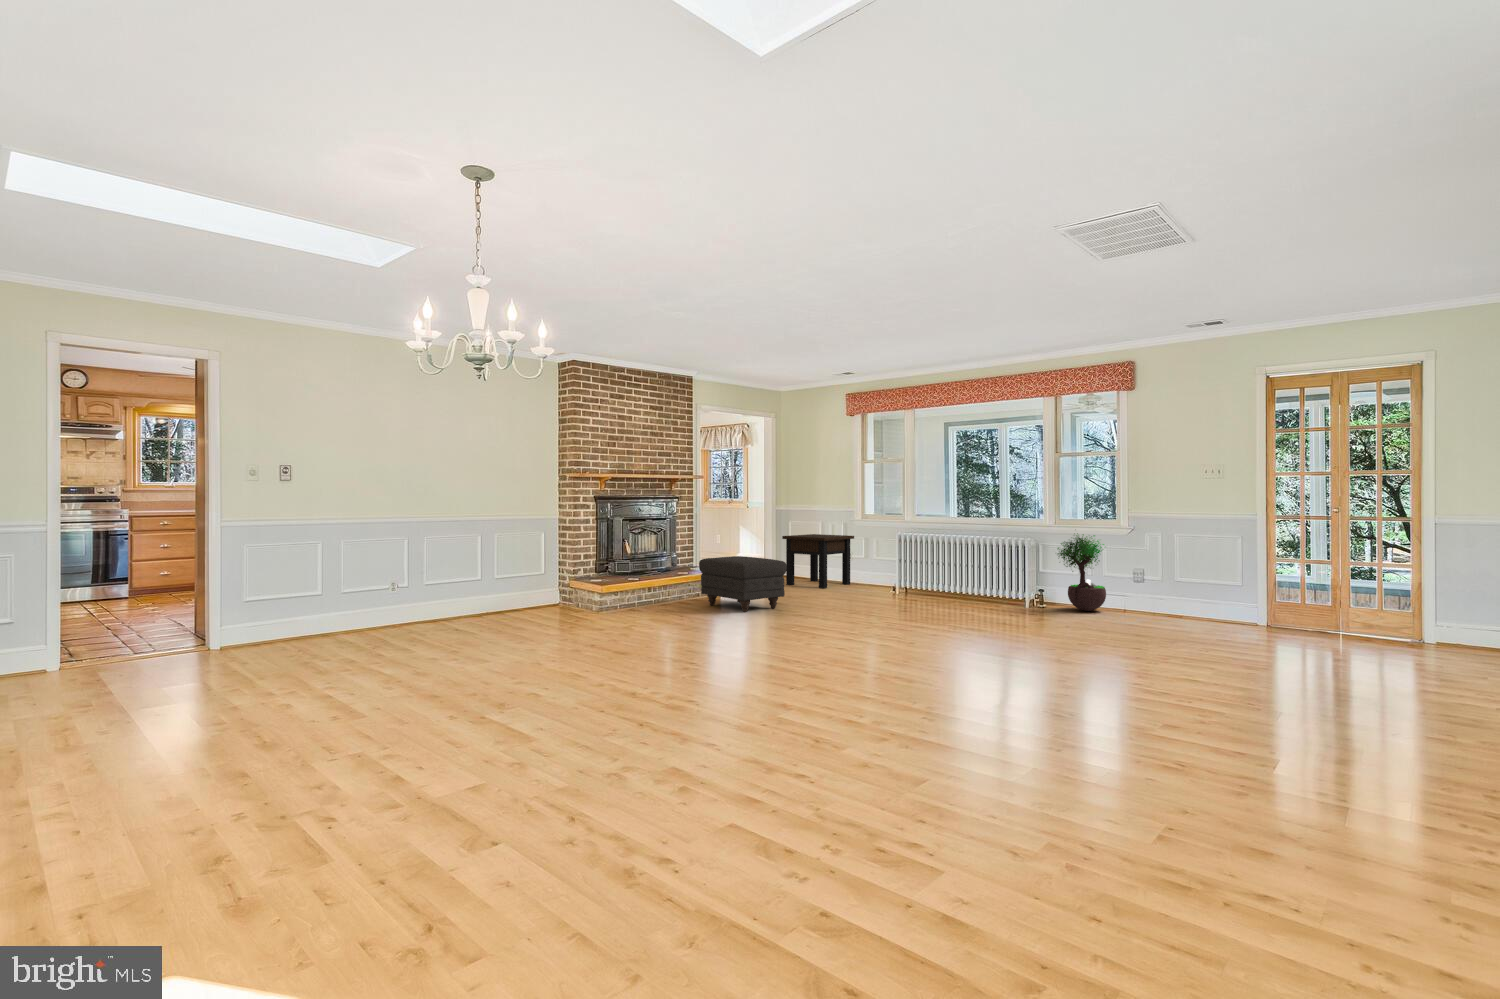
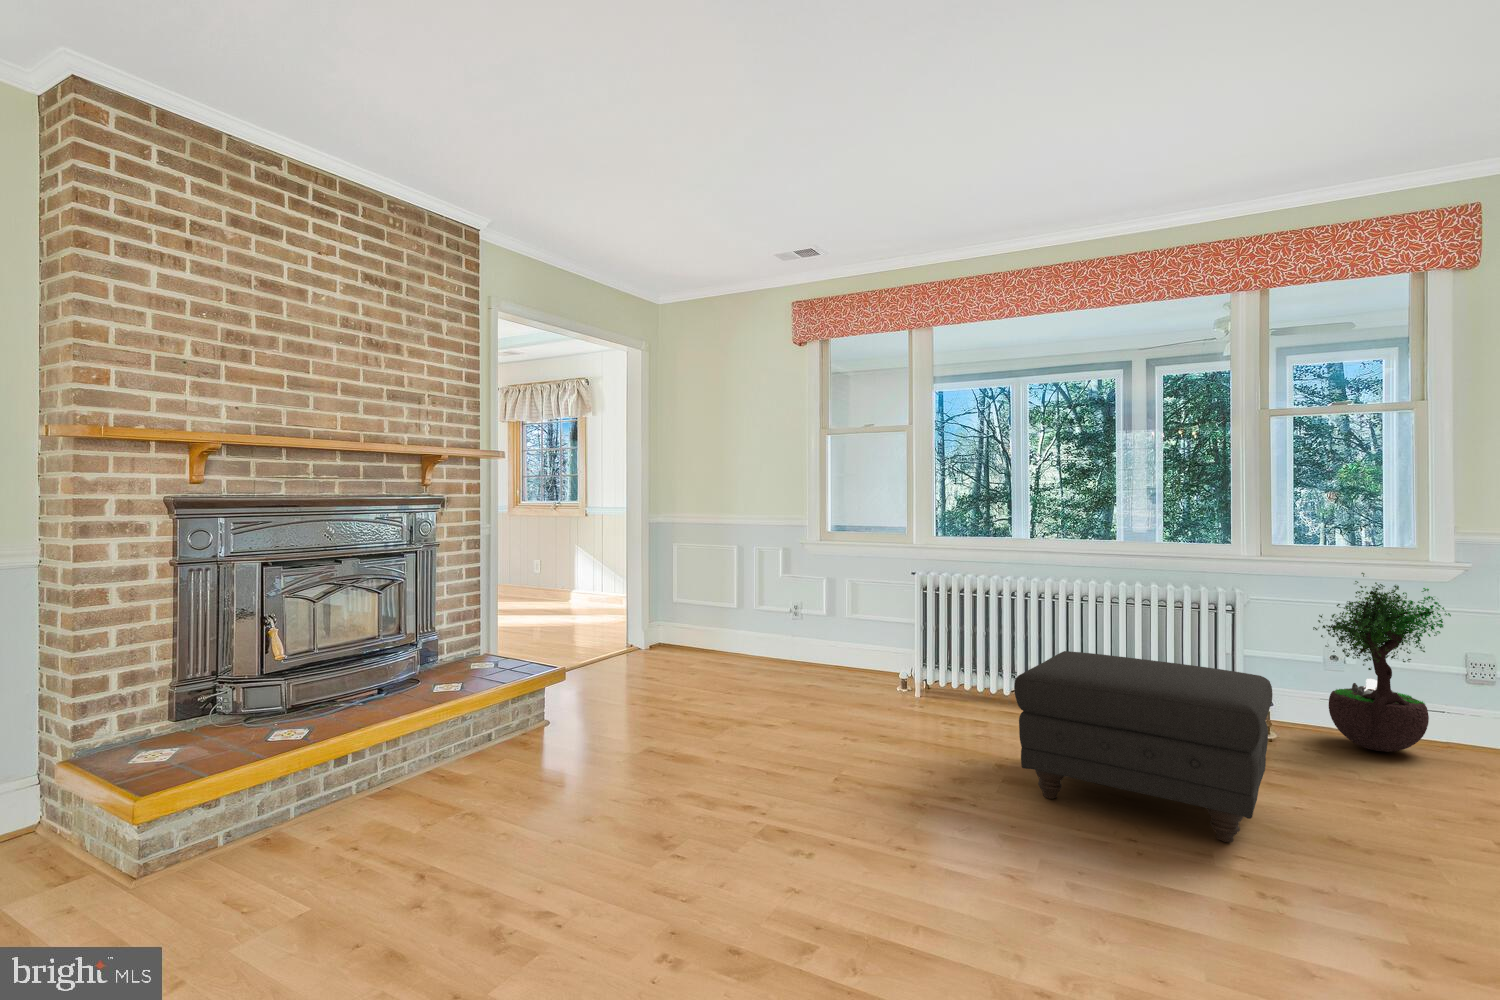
side table: present [782,534,854,588] -> none [671,568,808,684]
ottoman: present [699,556,787,612] -> present [1014,651,1272,842]

